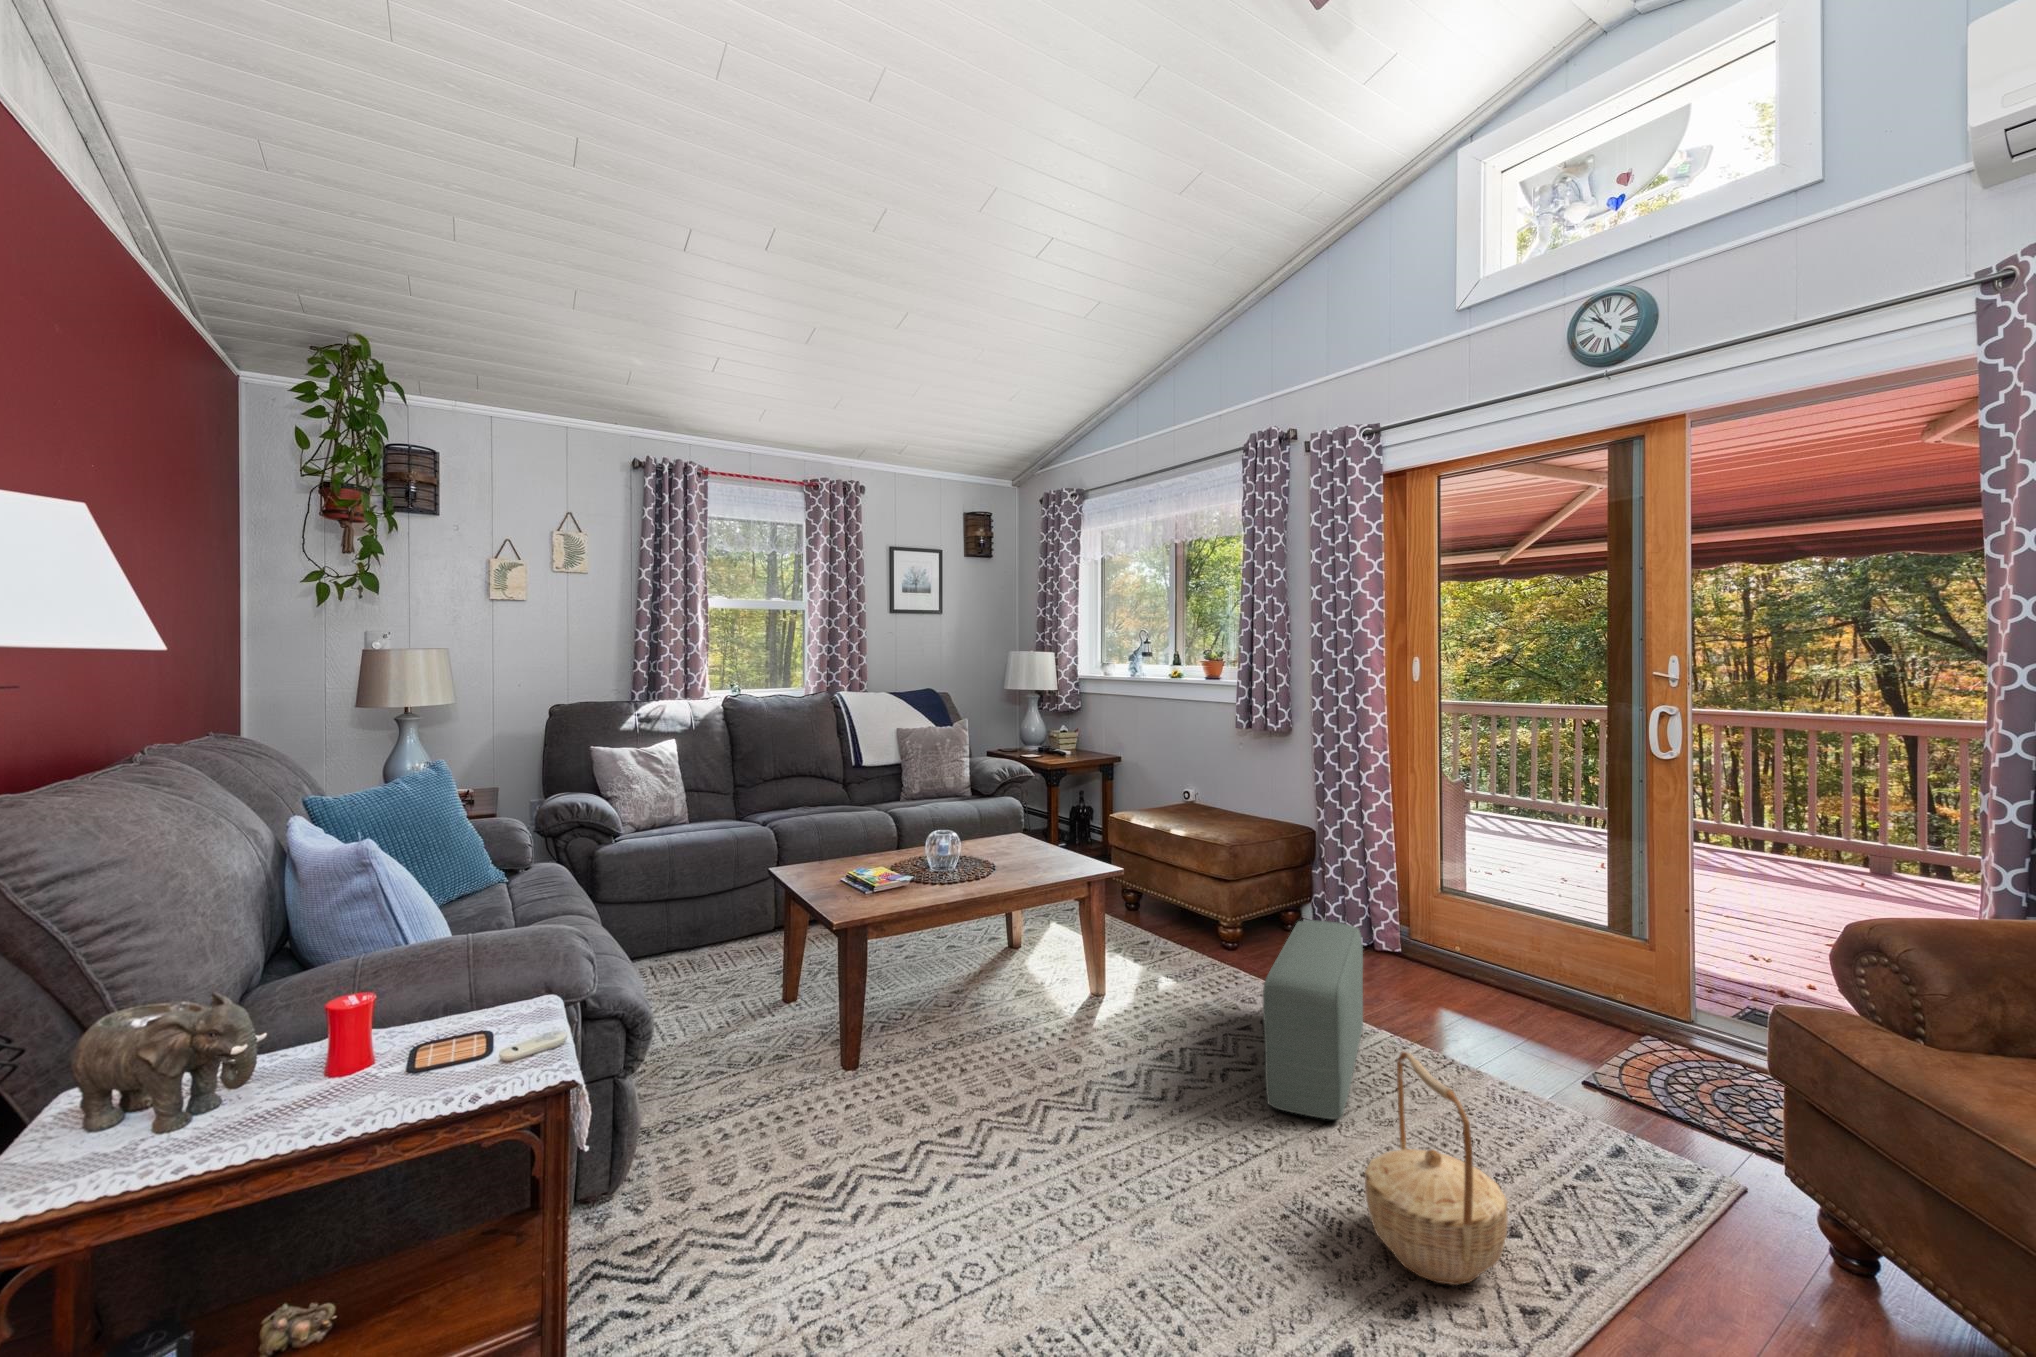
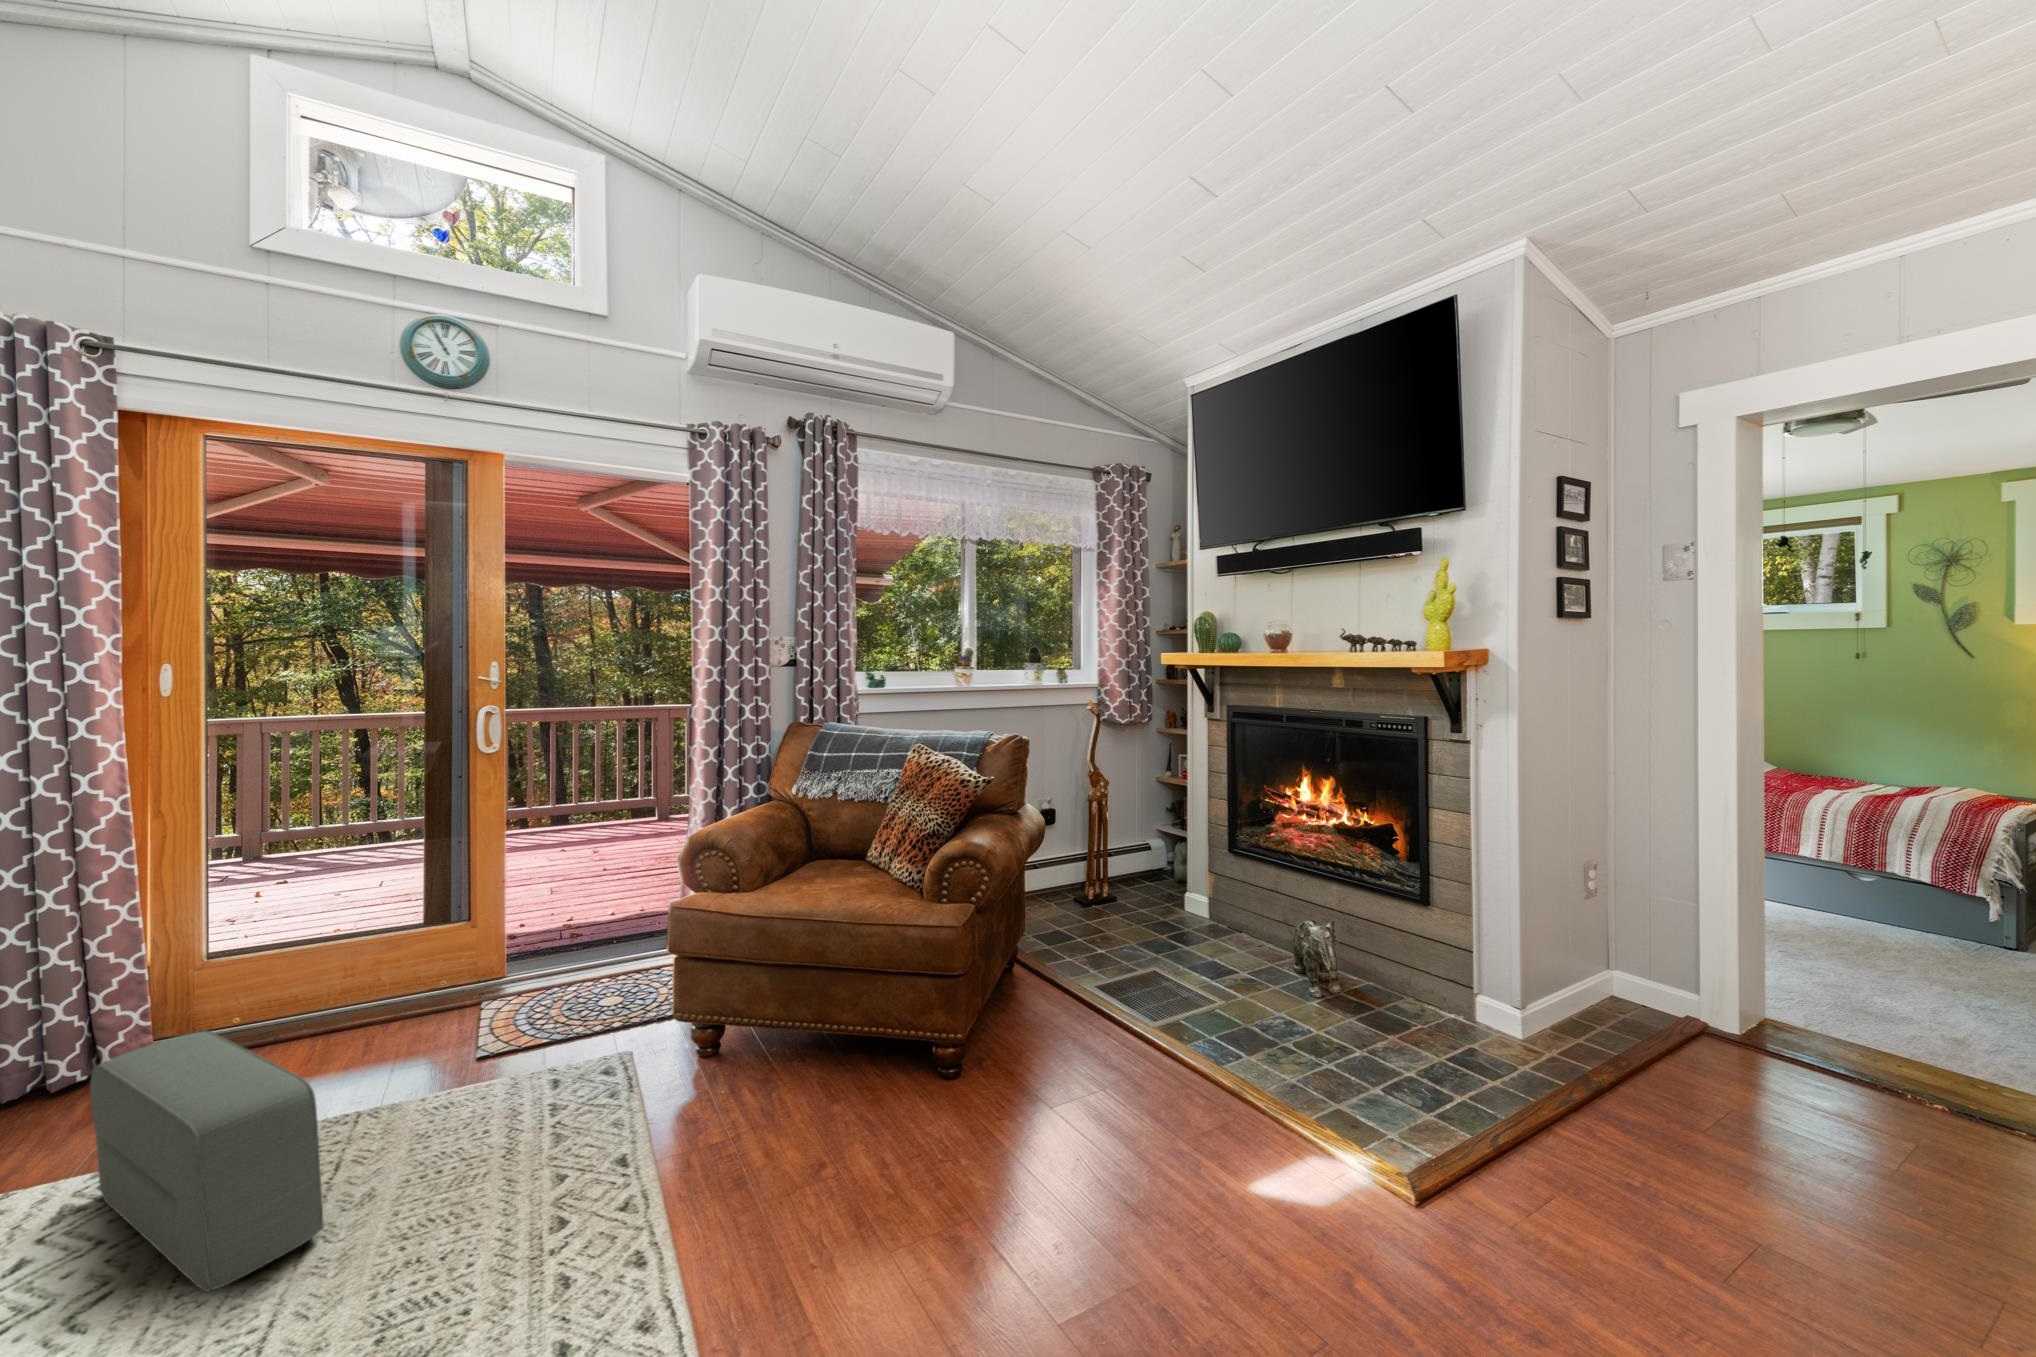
basket: present [1364,1051,1508,1285] -> none [458,1072,598,1267]

